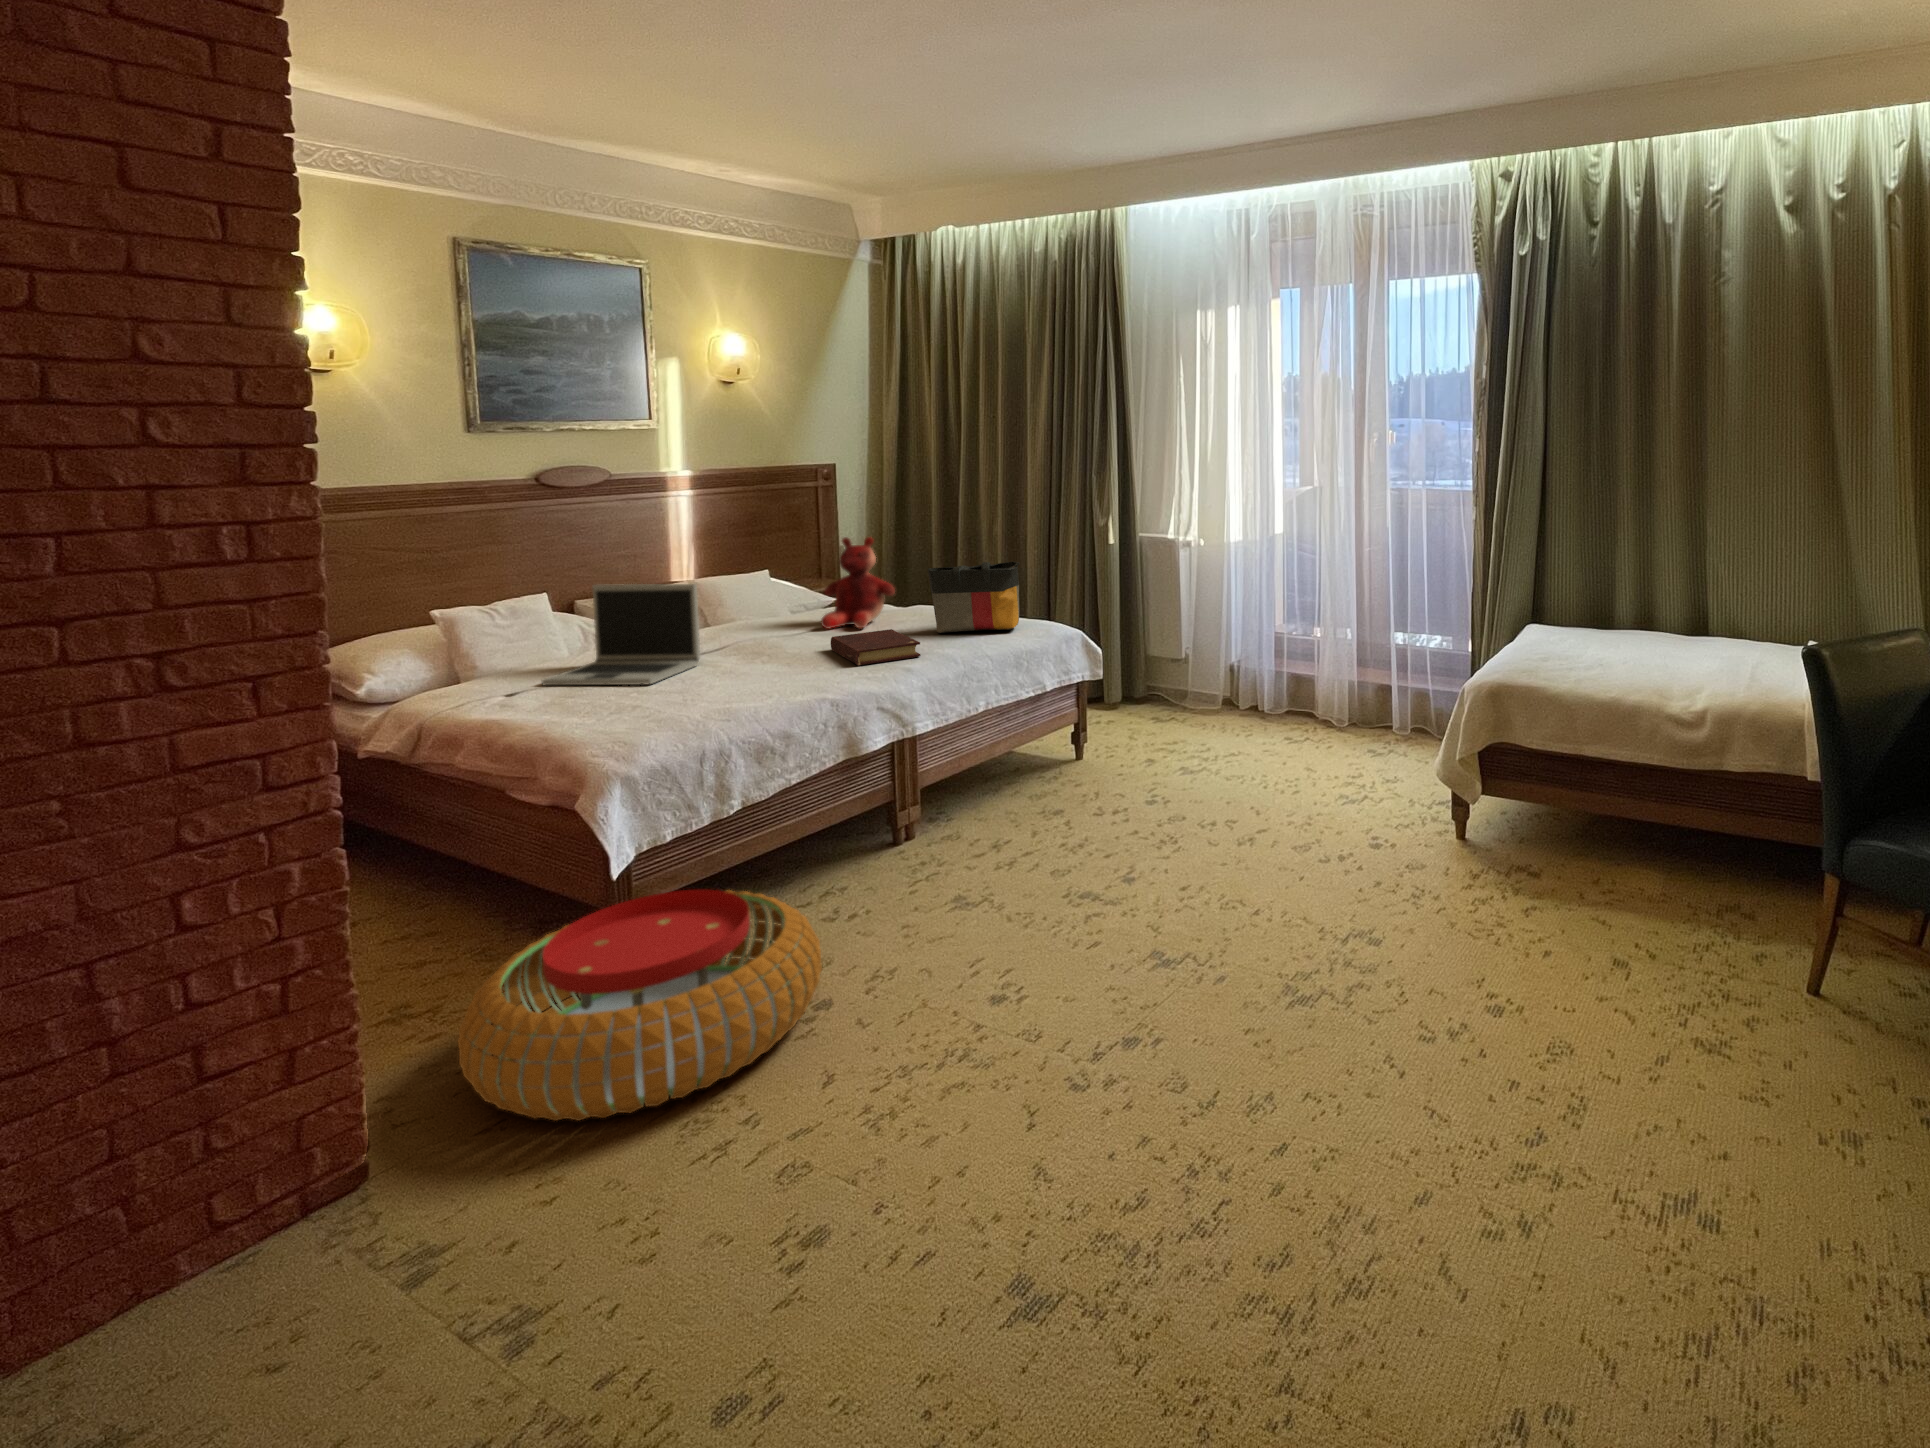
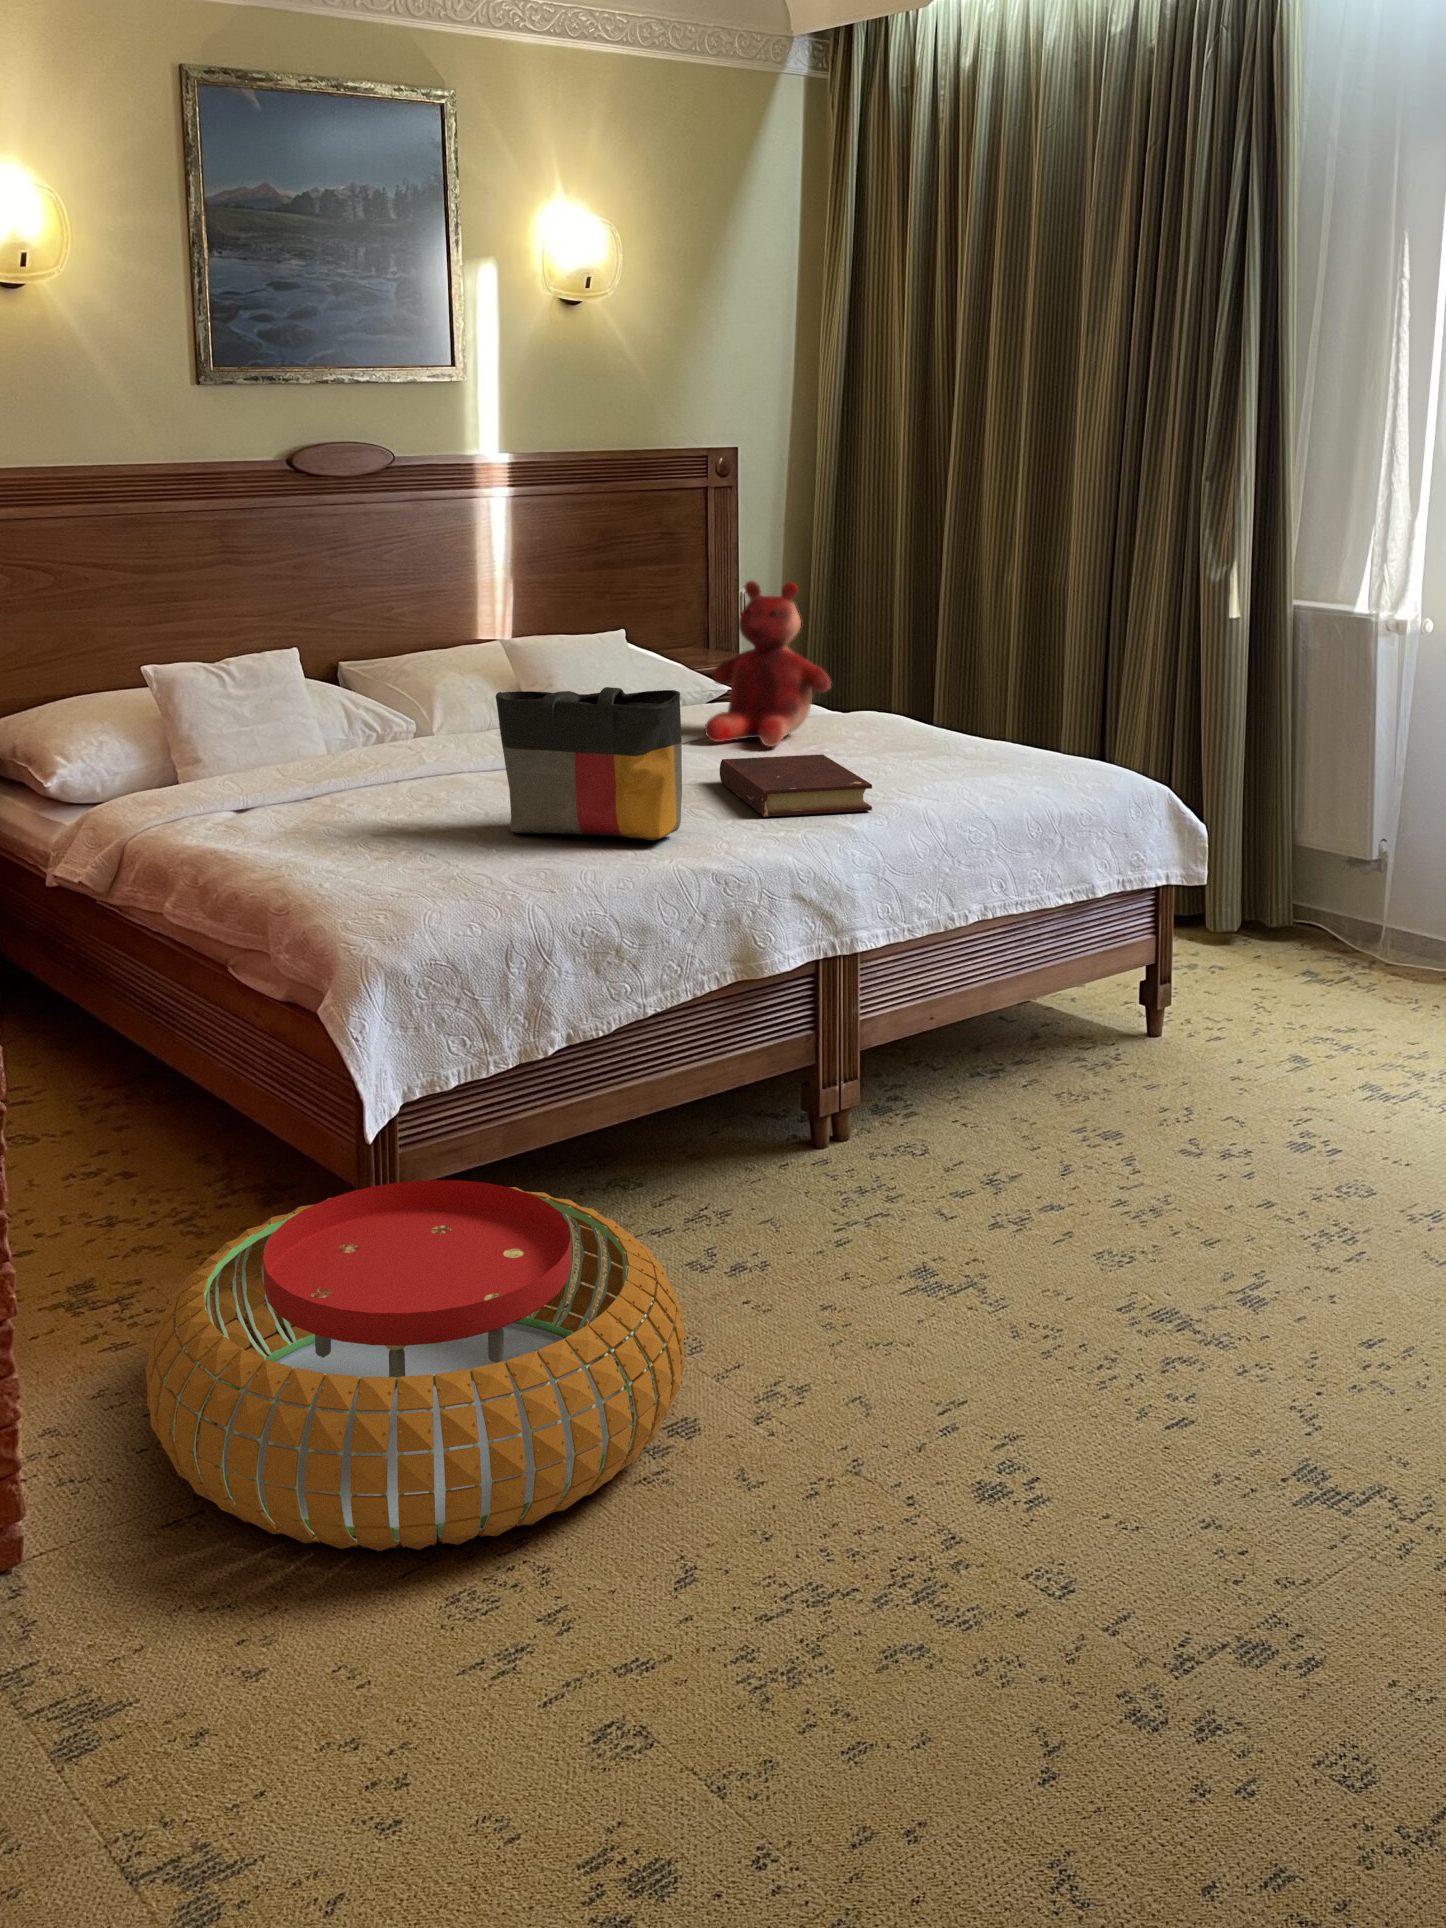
tote bag: present [928,562,1019,633] -> present [496,687,682,840]
laptop: present [542,584,700,685] -> none [284,640,514,815]

